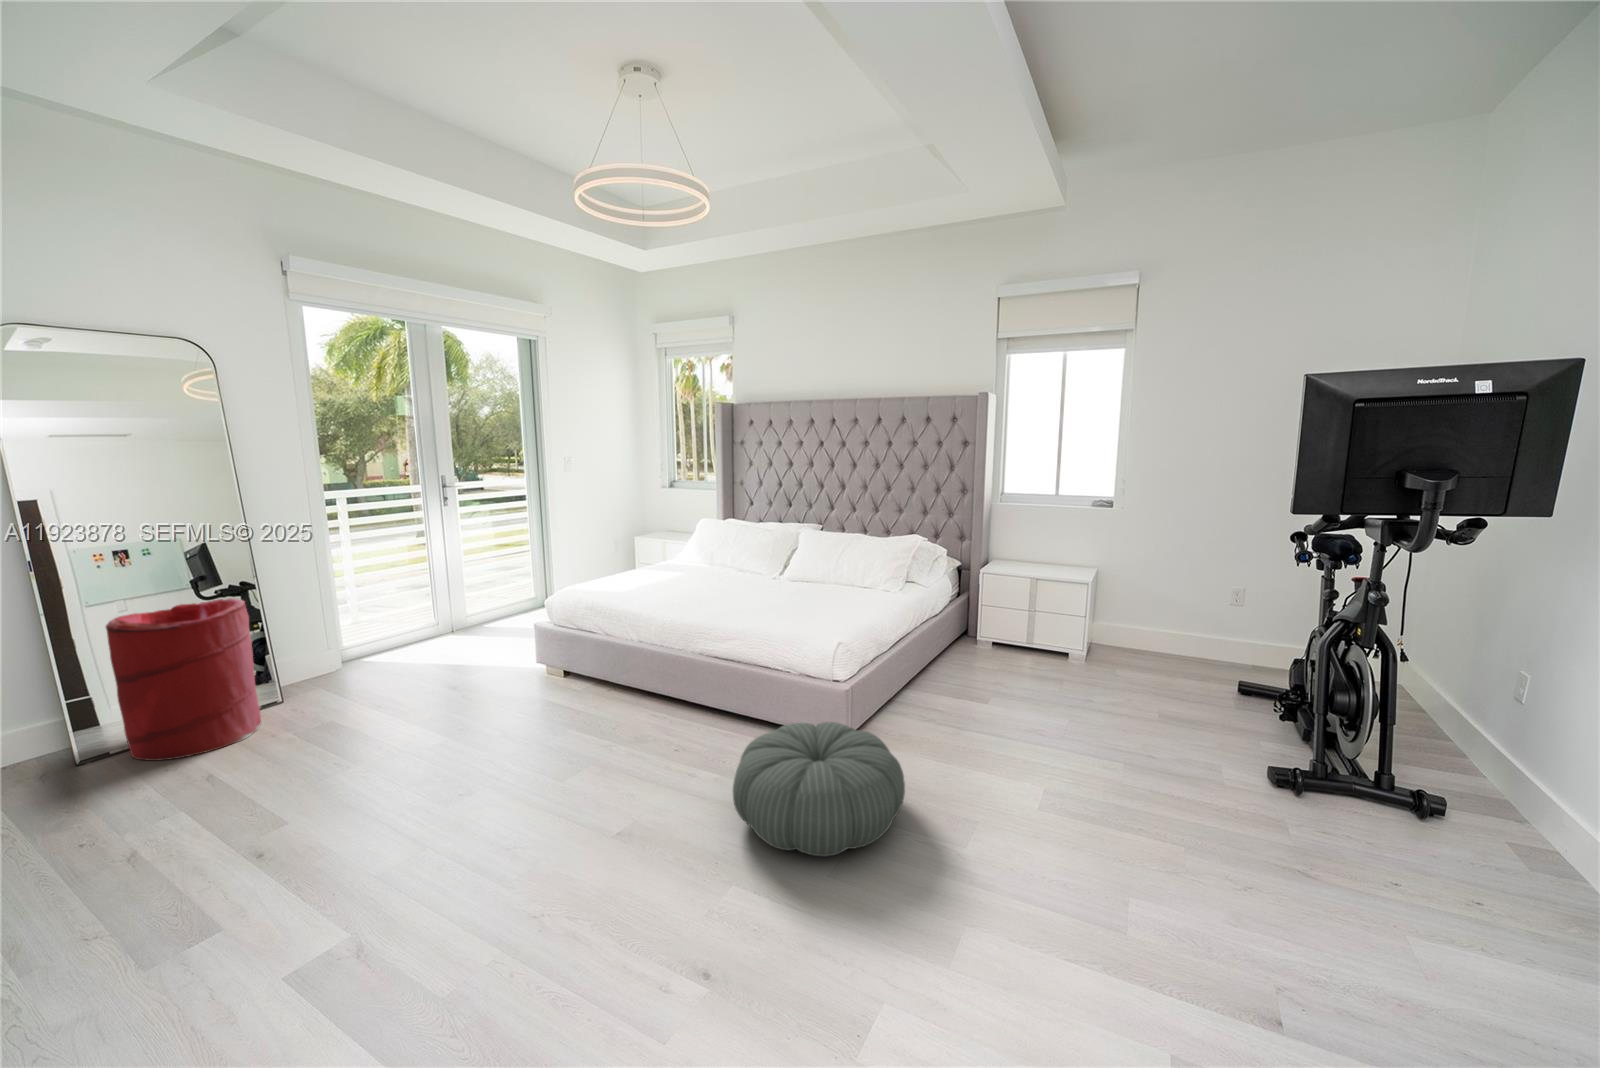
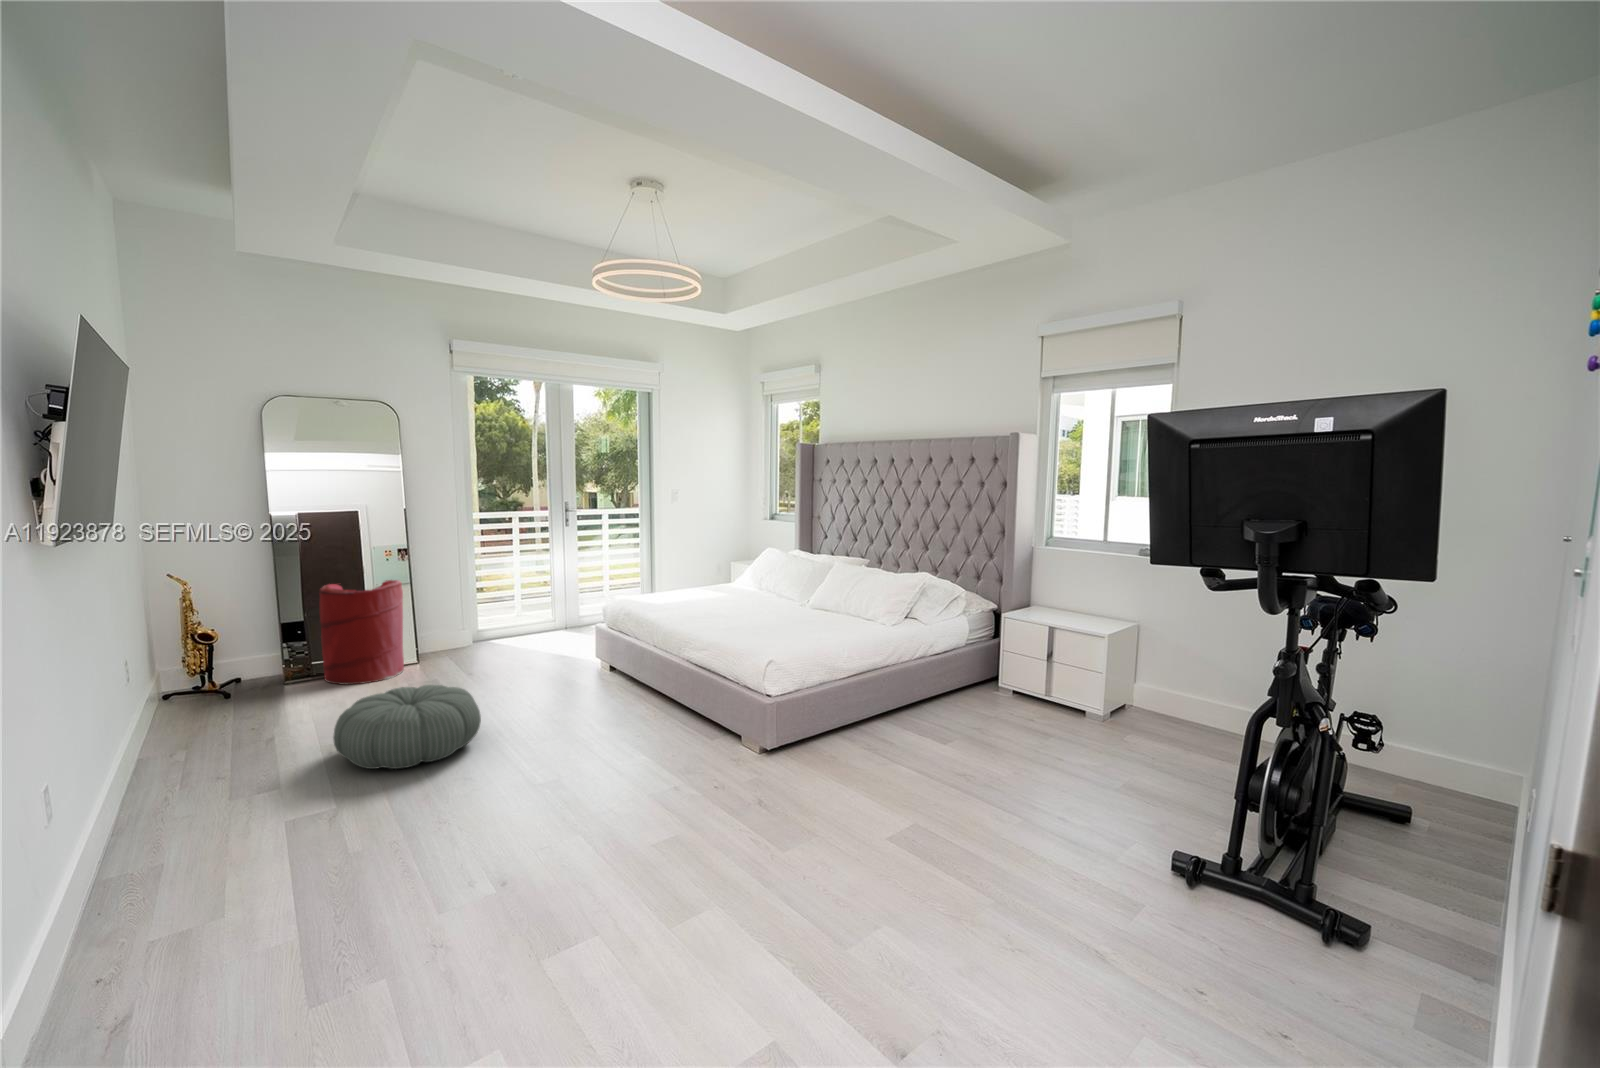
pouf: present [733,722,905,856] -> present [333,685,481,769]

